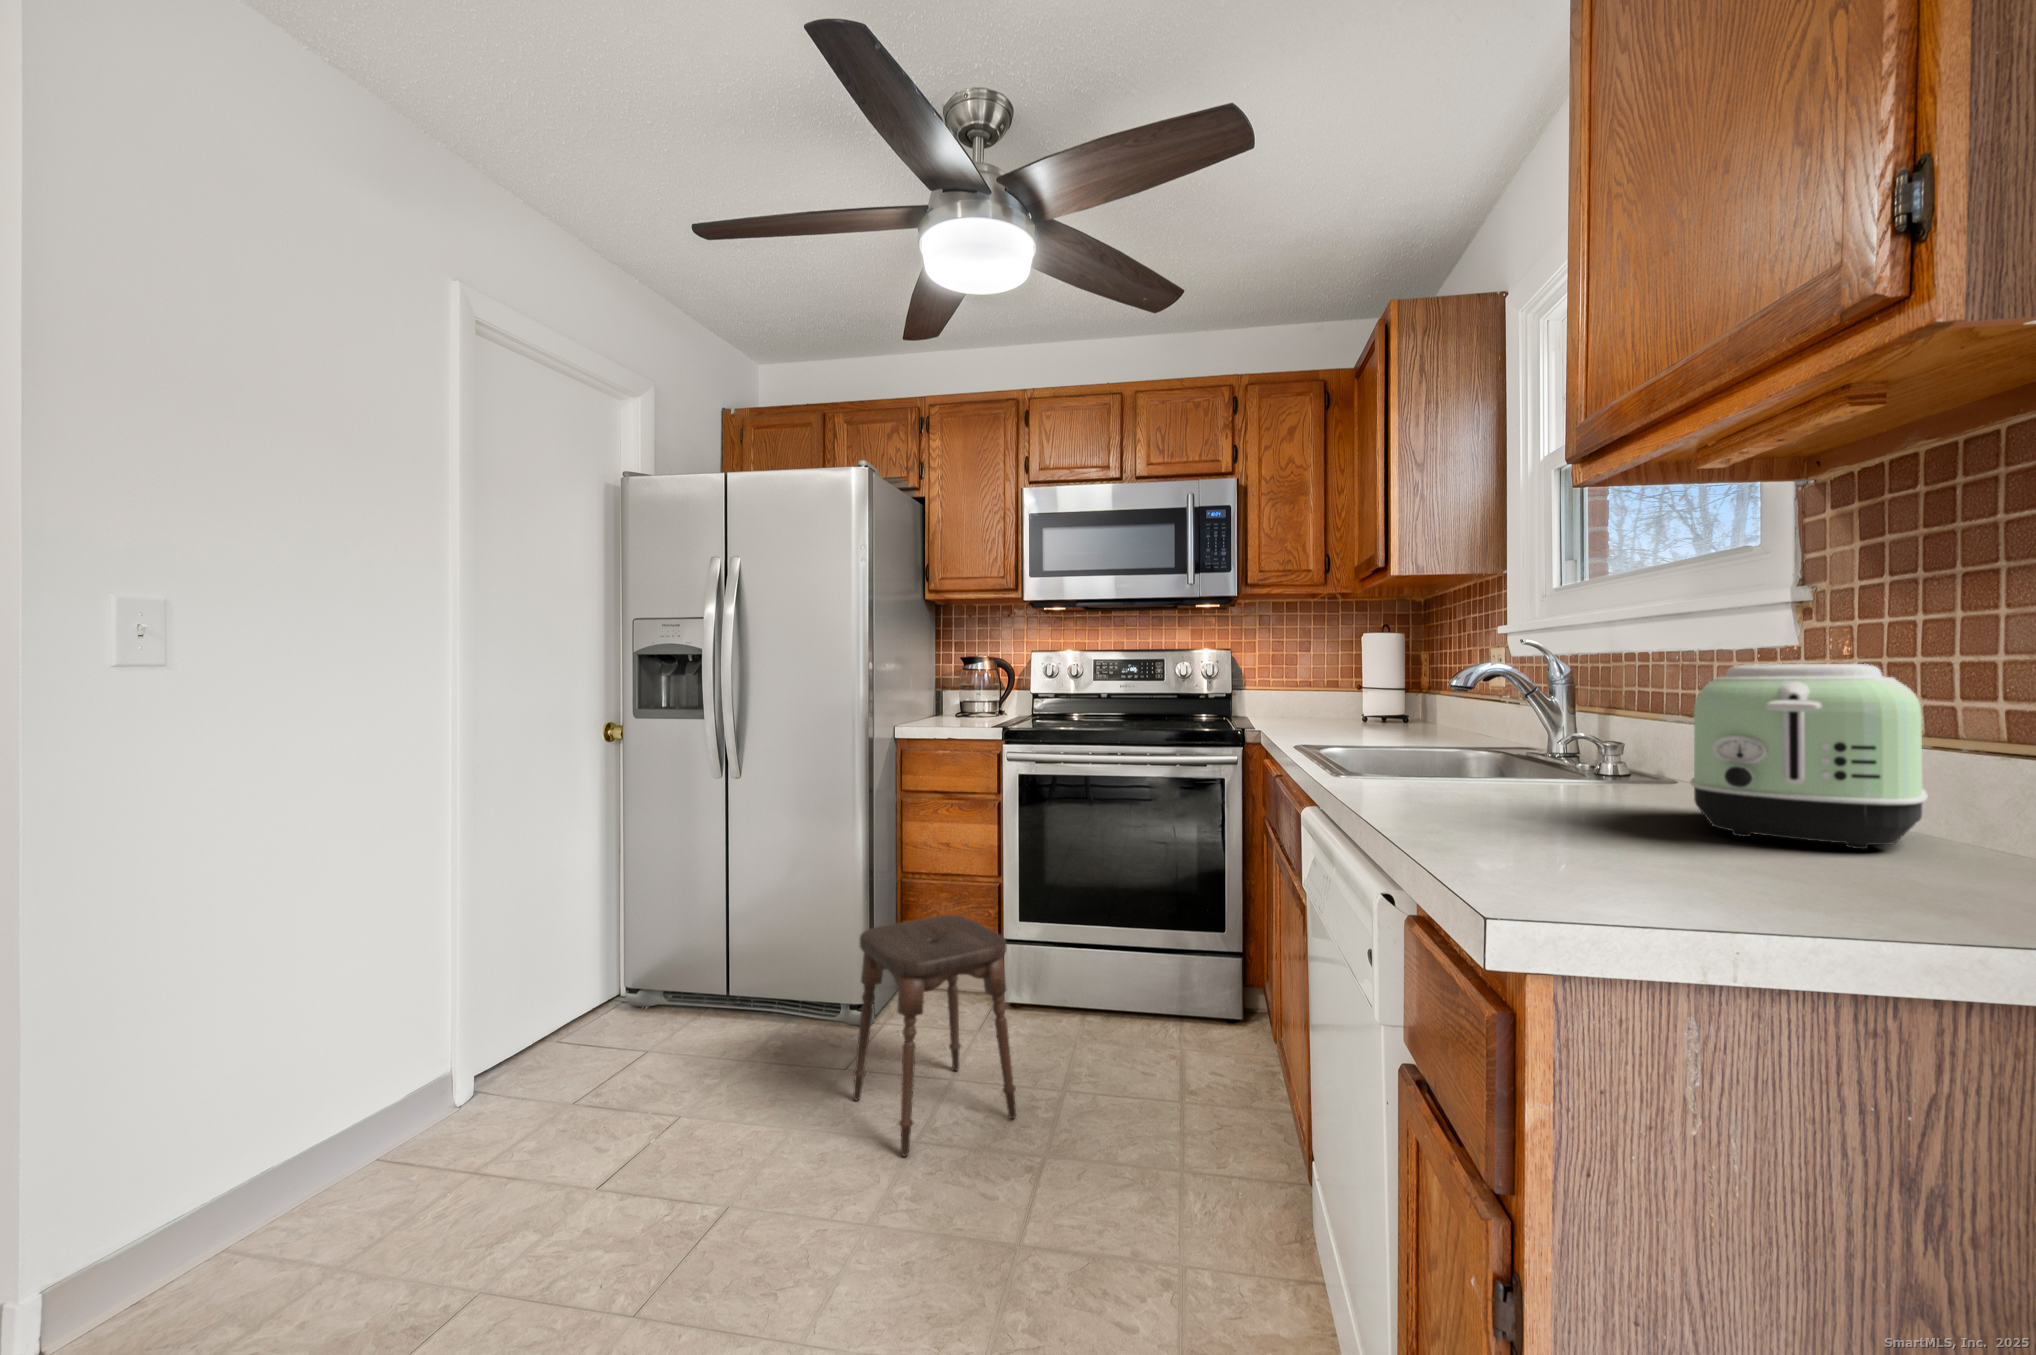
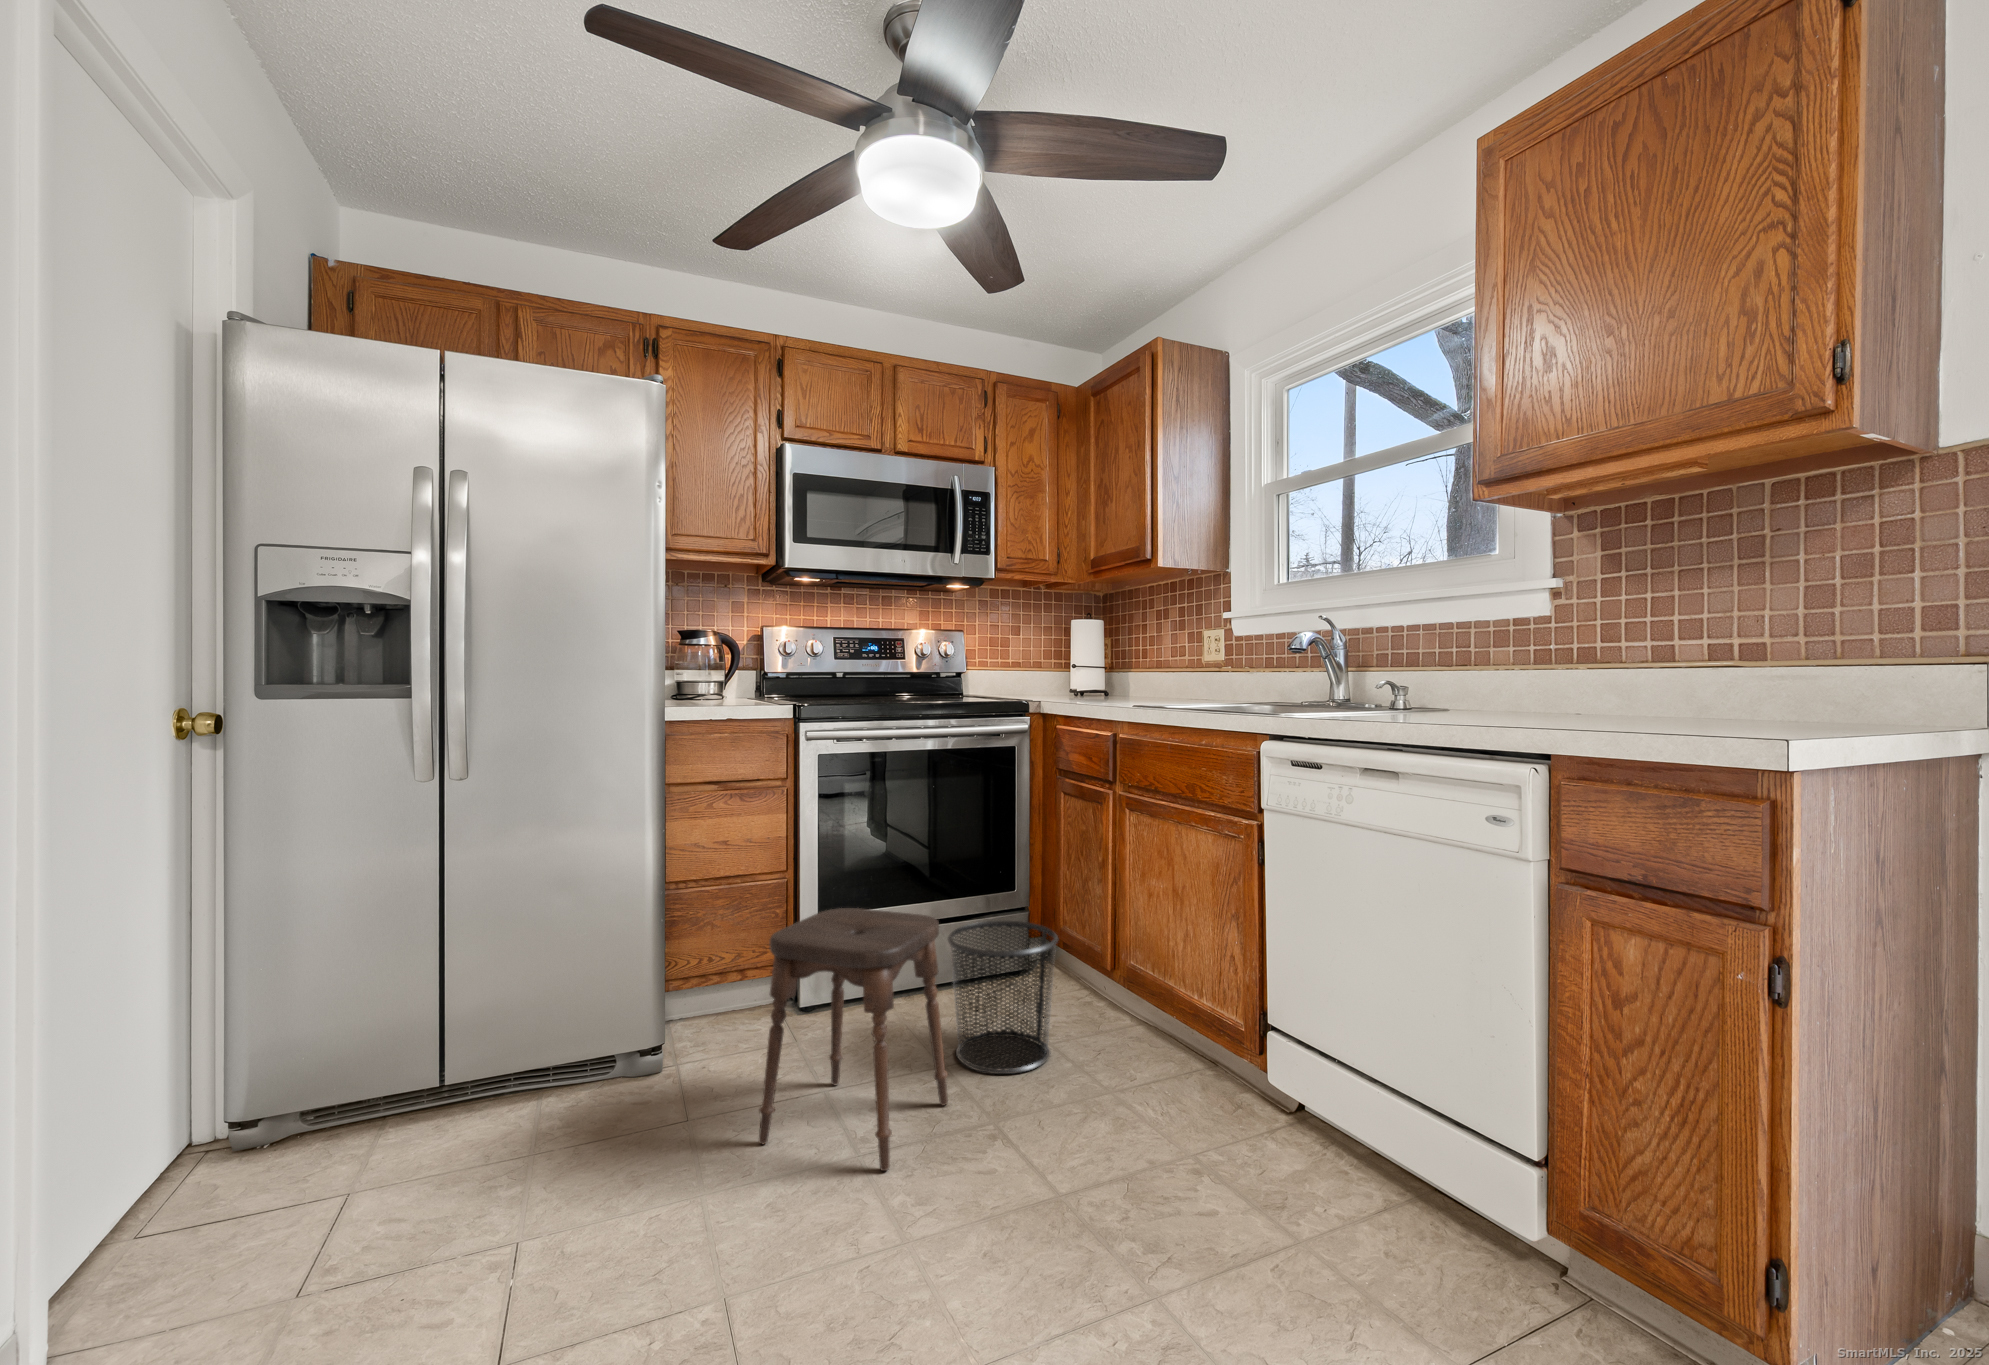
toaster: present [1690,664,1927,849] -> none [1563,615,1708,718]
waste bin: none [1061,952,1173,1113] -> present [948,921,1058,1074]

